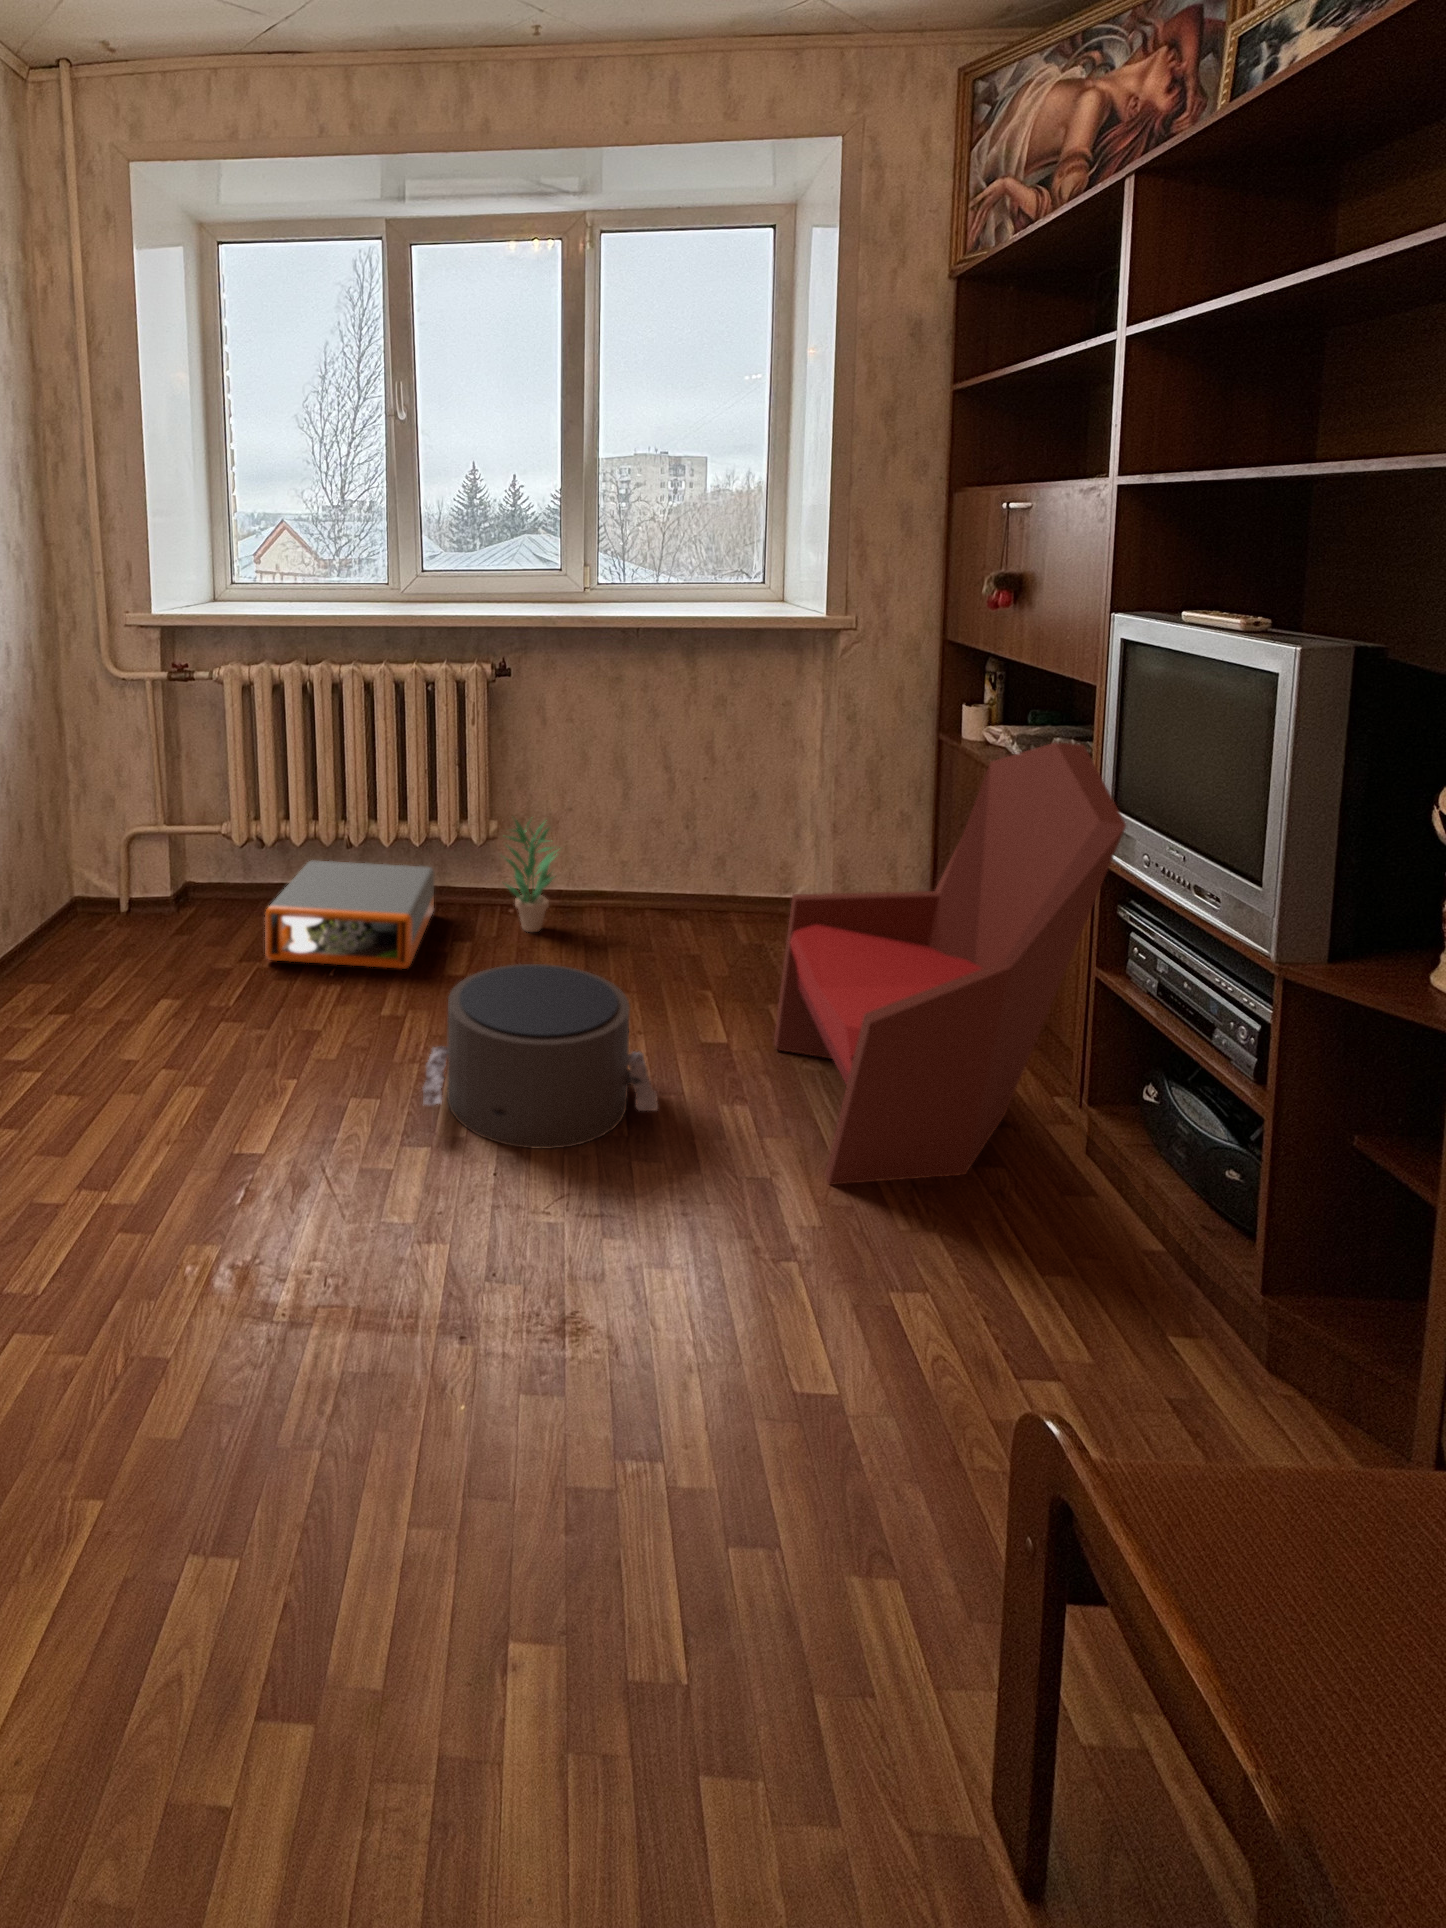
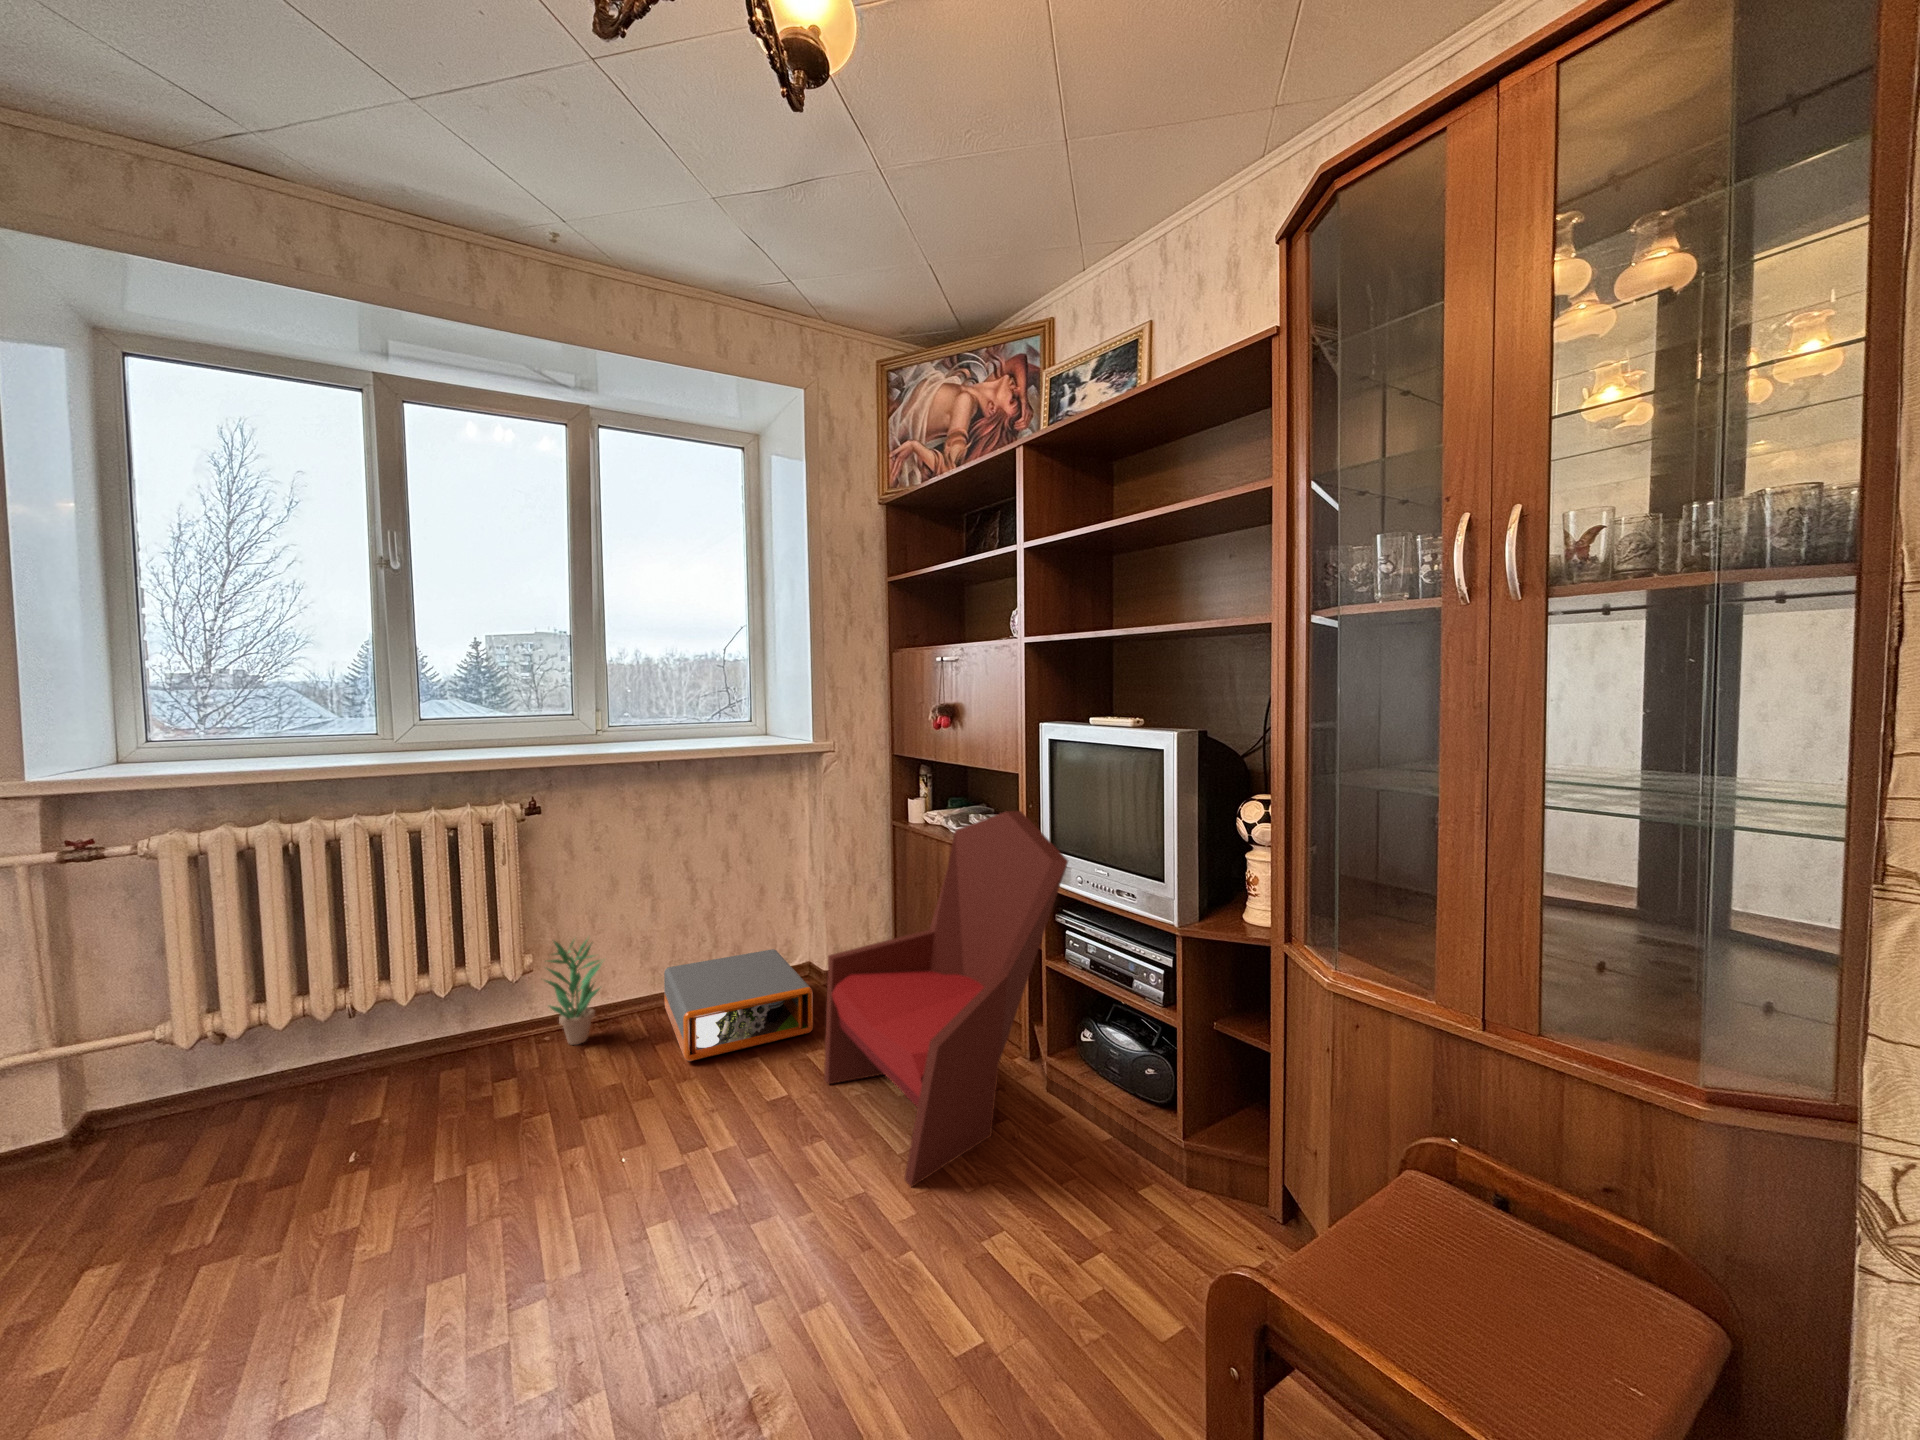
storage box: present [265,861,434,969] -> present [664,949,813,1061]
pouf: present [423,964,658,1149] -> none [508,1073,764,1287]

